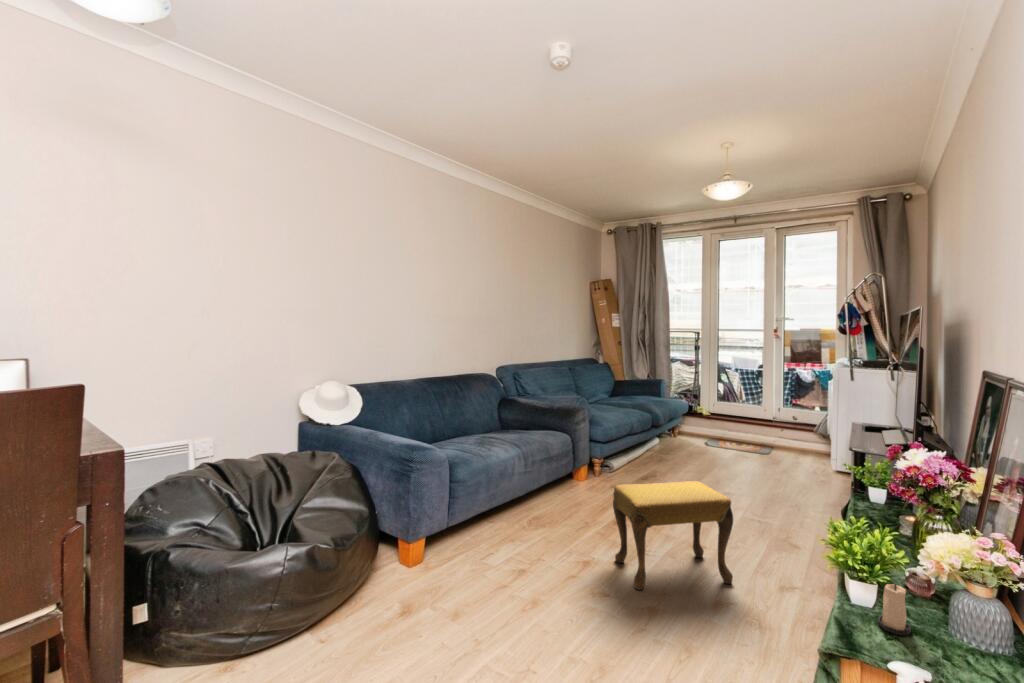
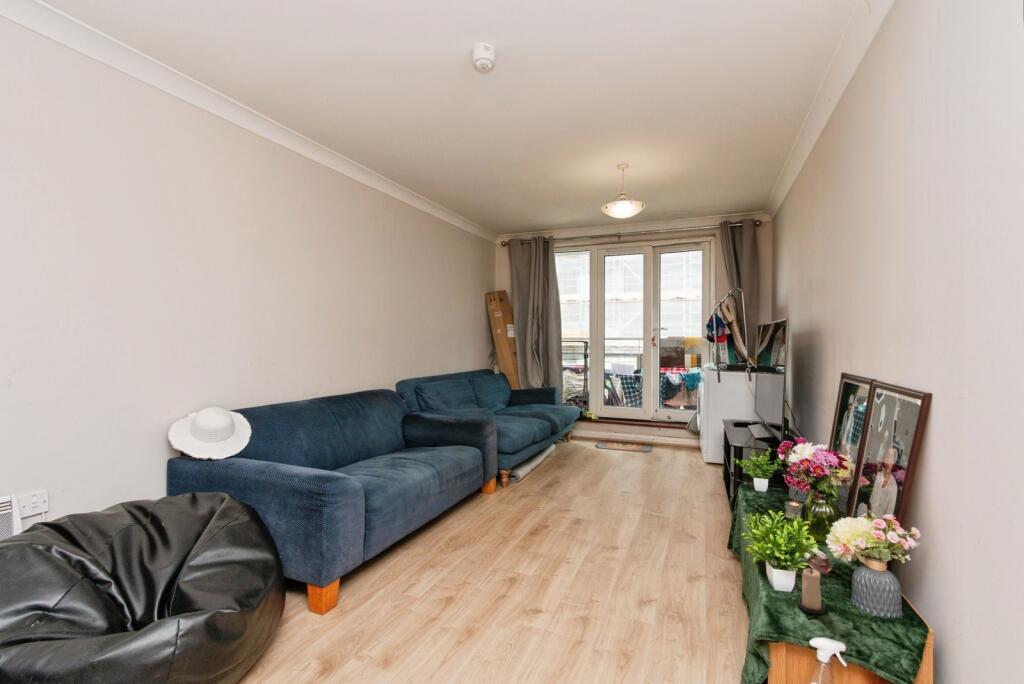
footstool: present [613,481,733,590] -> none [535,486,649,601]

